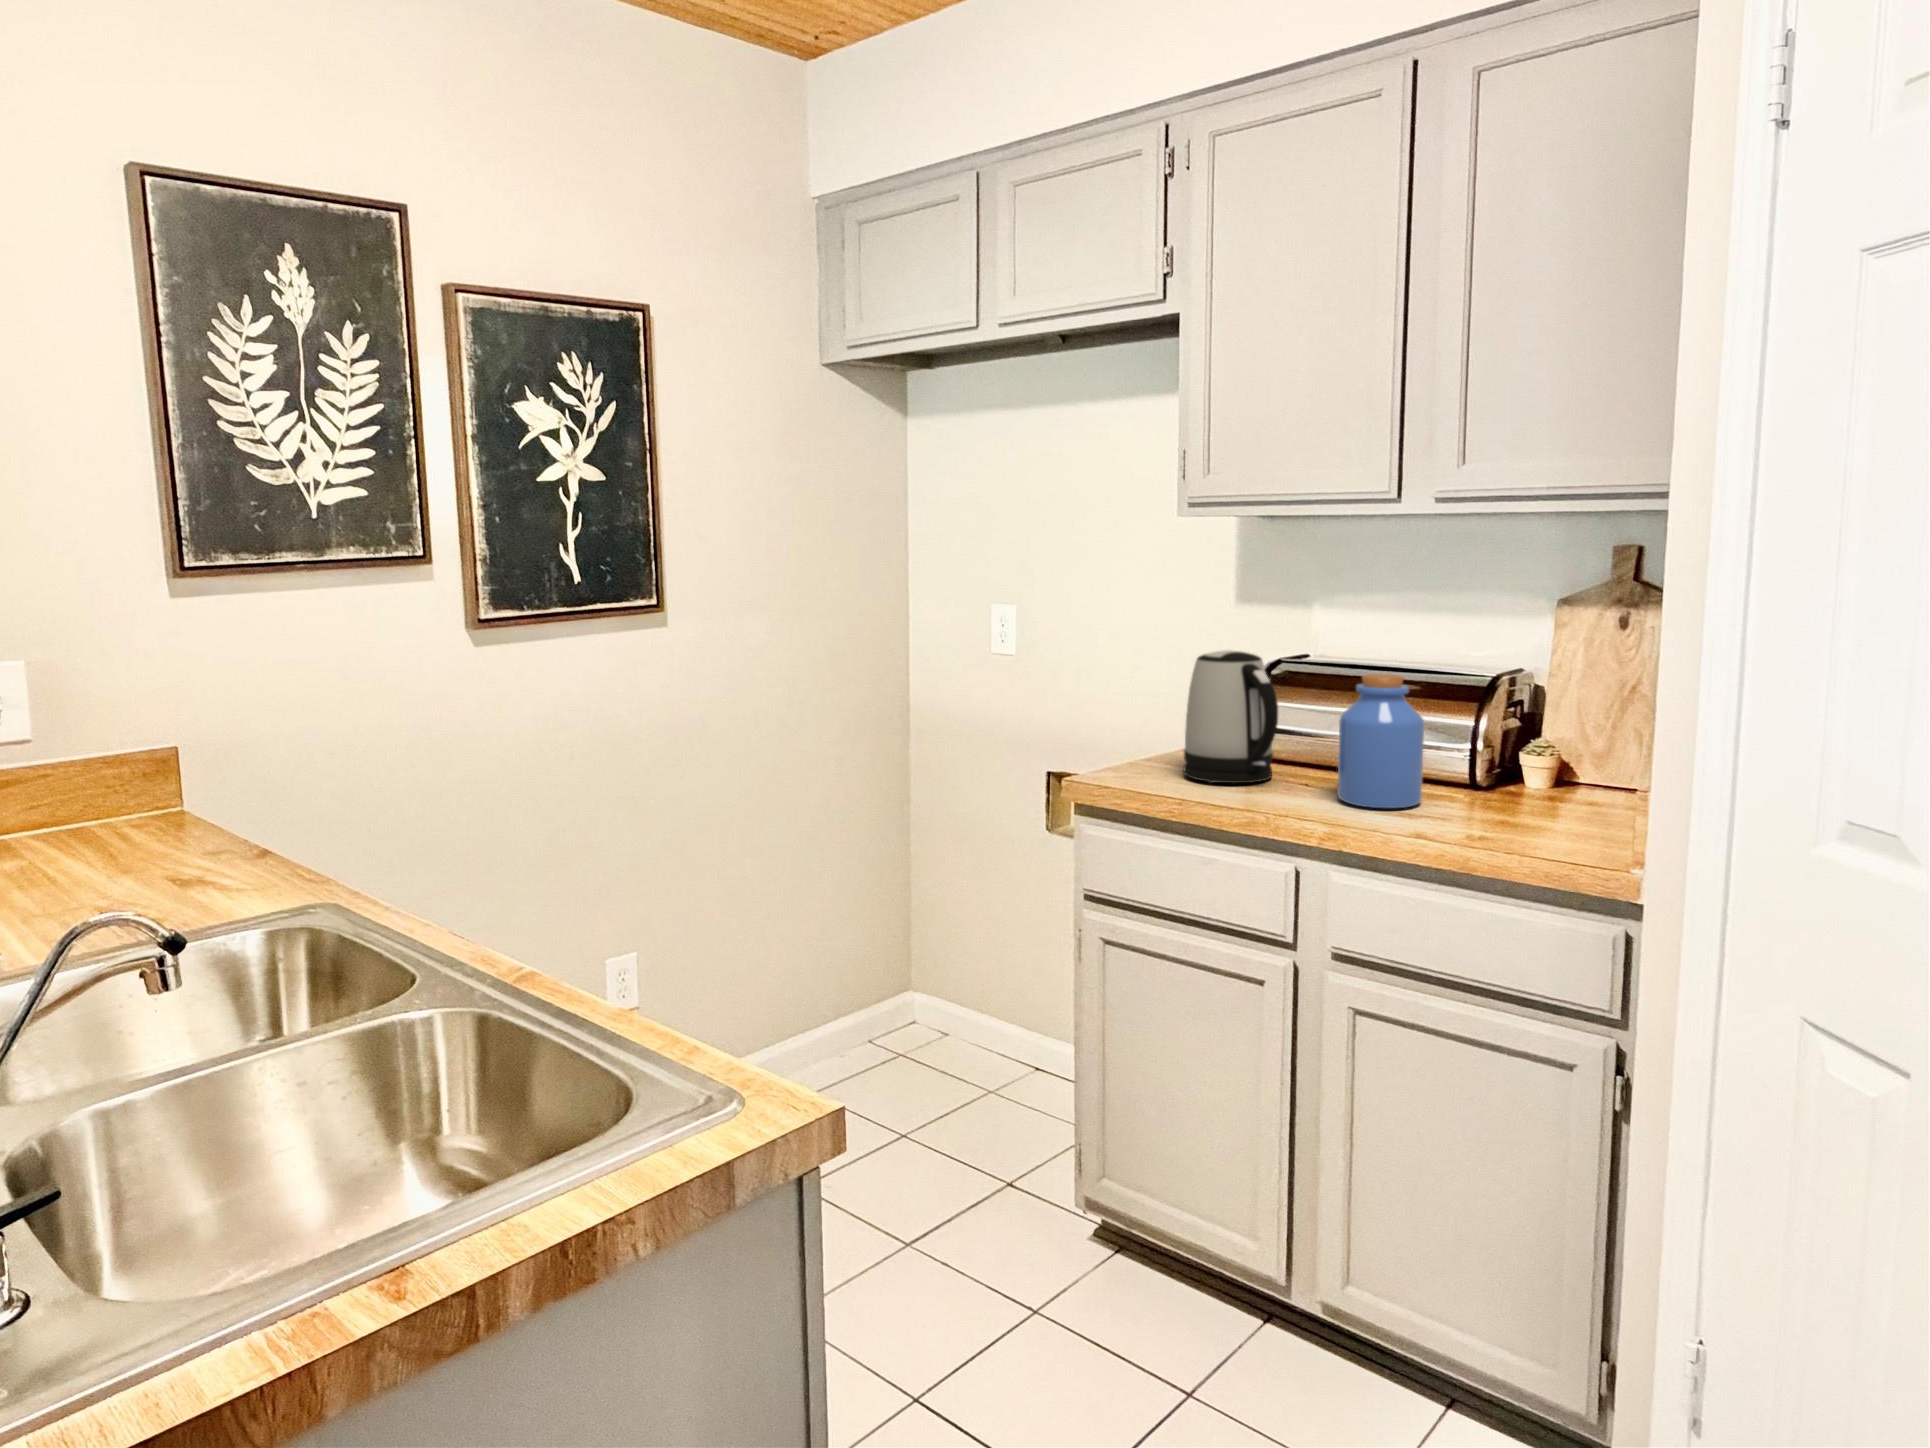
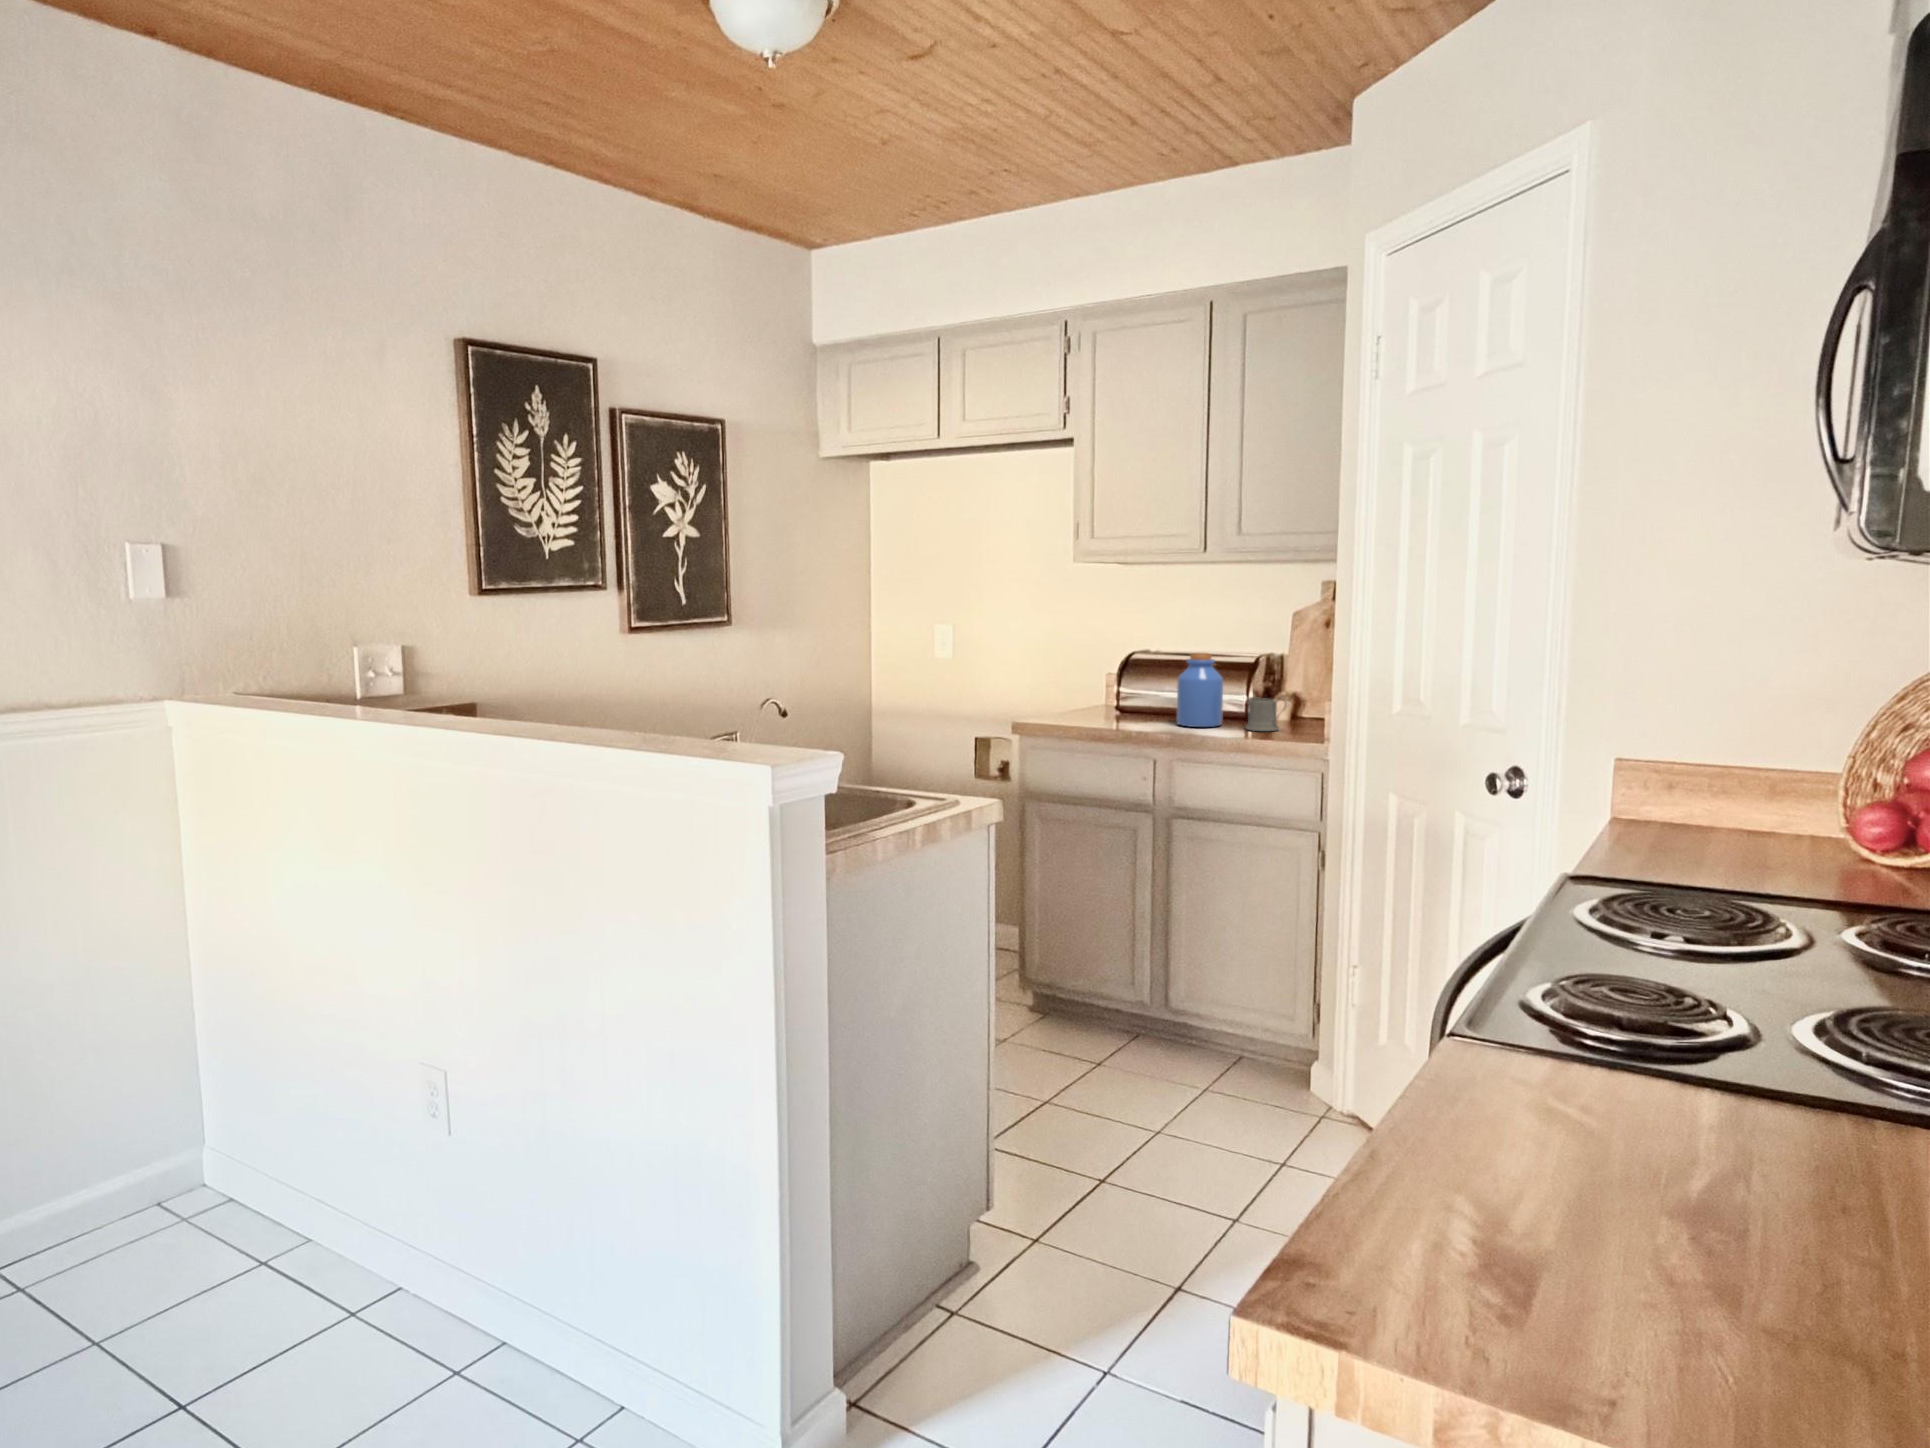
kettle: present [1184,650,1278,783] -> none [1085,643,1142,720]
mug: none [1465,757,1547,825] -> present [1246,697,1287,731]

